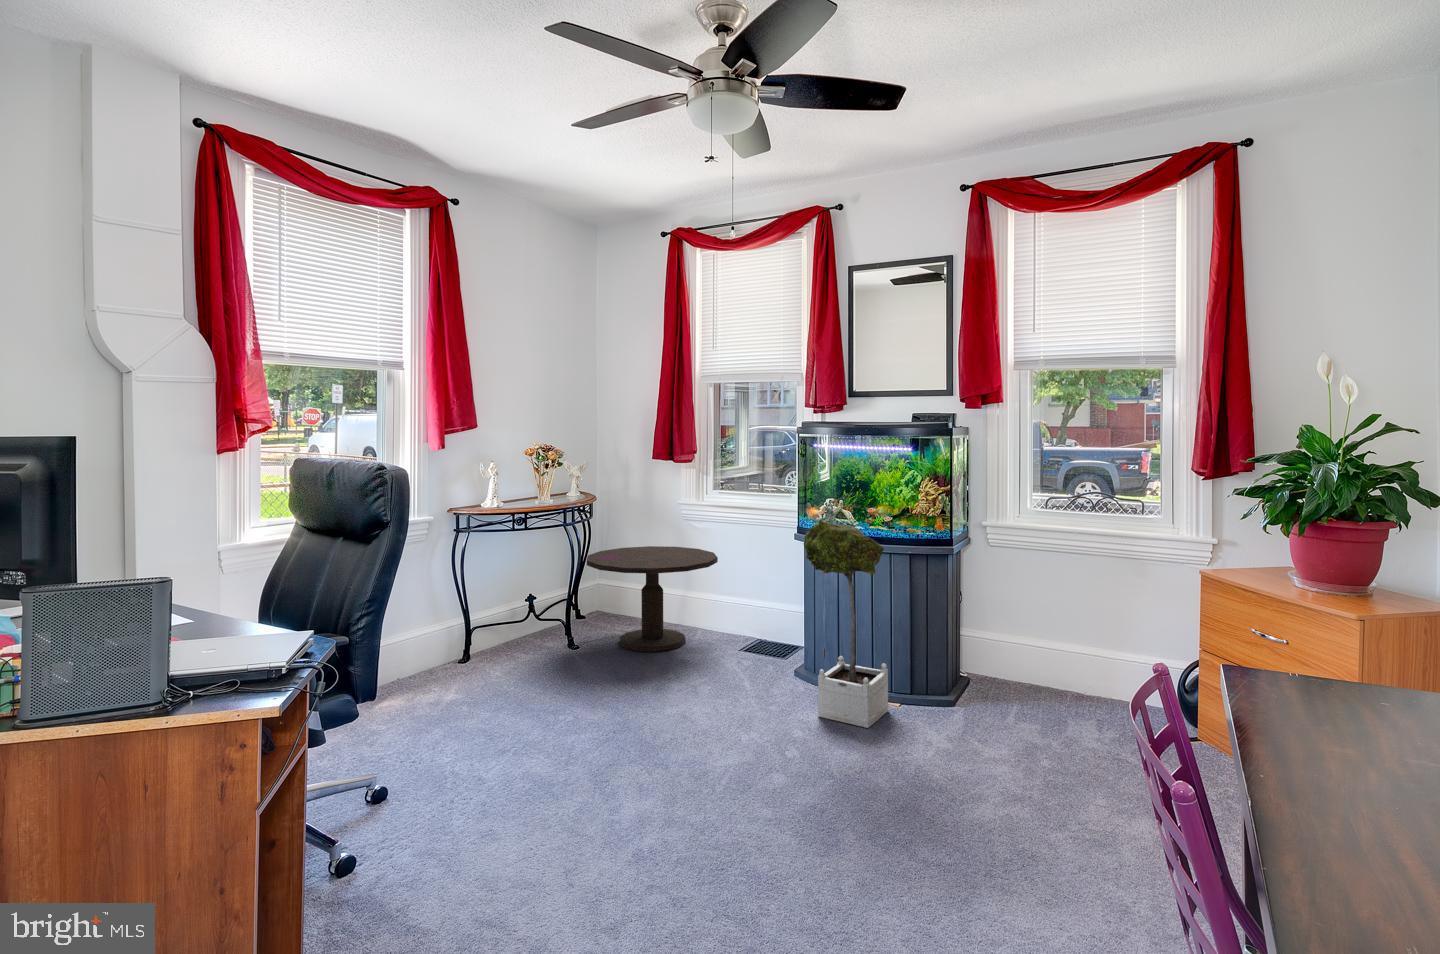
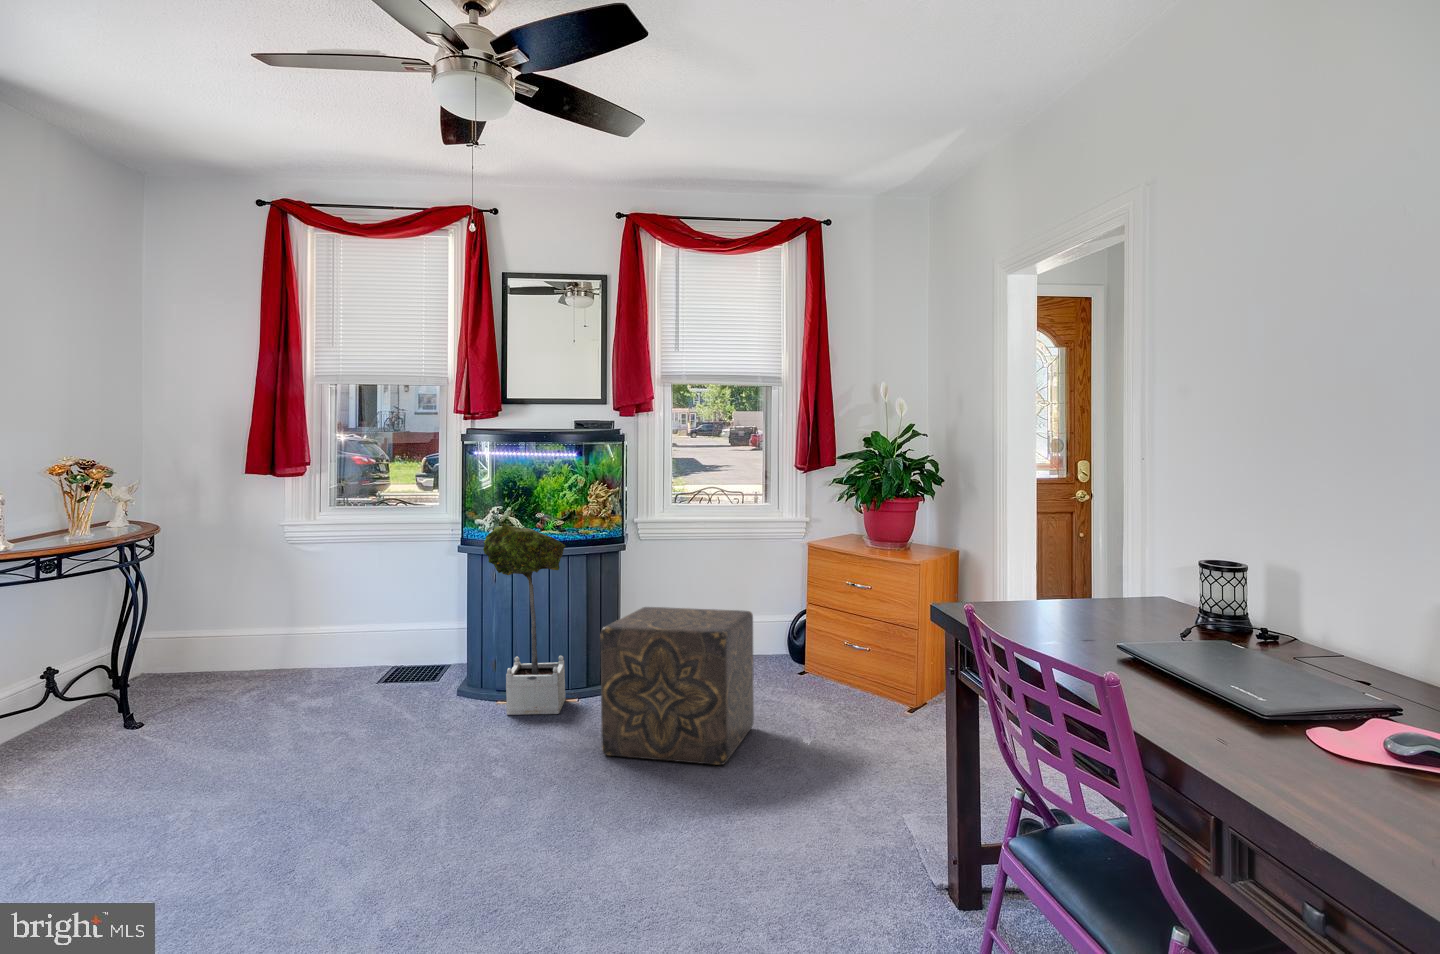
side table: present [587,546,718,652] -> none [169,578,342,700]
ottoman: none [872,631,1092,862] -> present [600,607,754,765]

